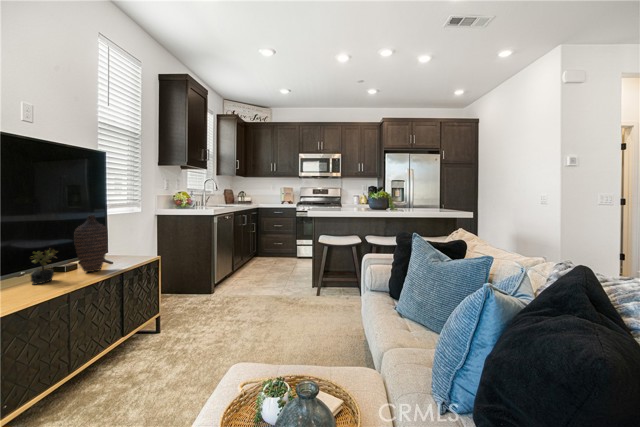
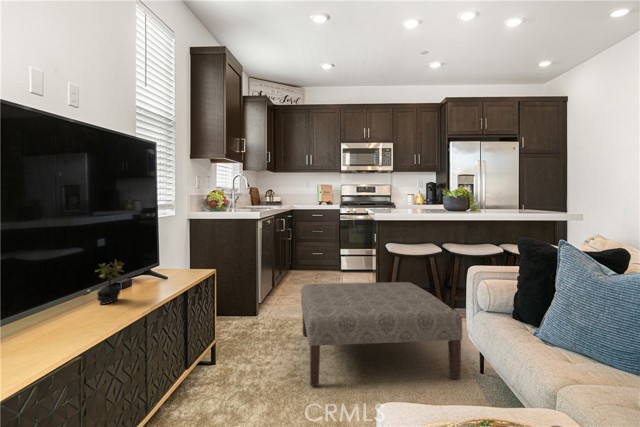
decorative vase: present [74,215,108,272] -> none [137,219,169,289]
ottoman: none [227,267,353,350] -> present [301,282,462,386]

